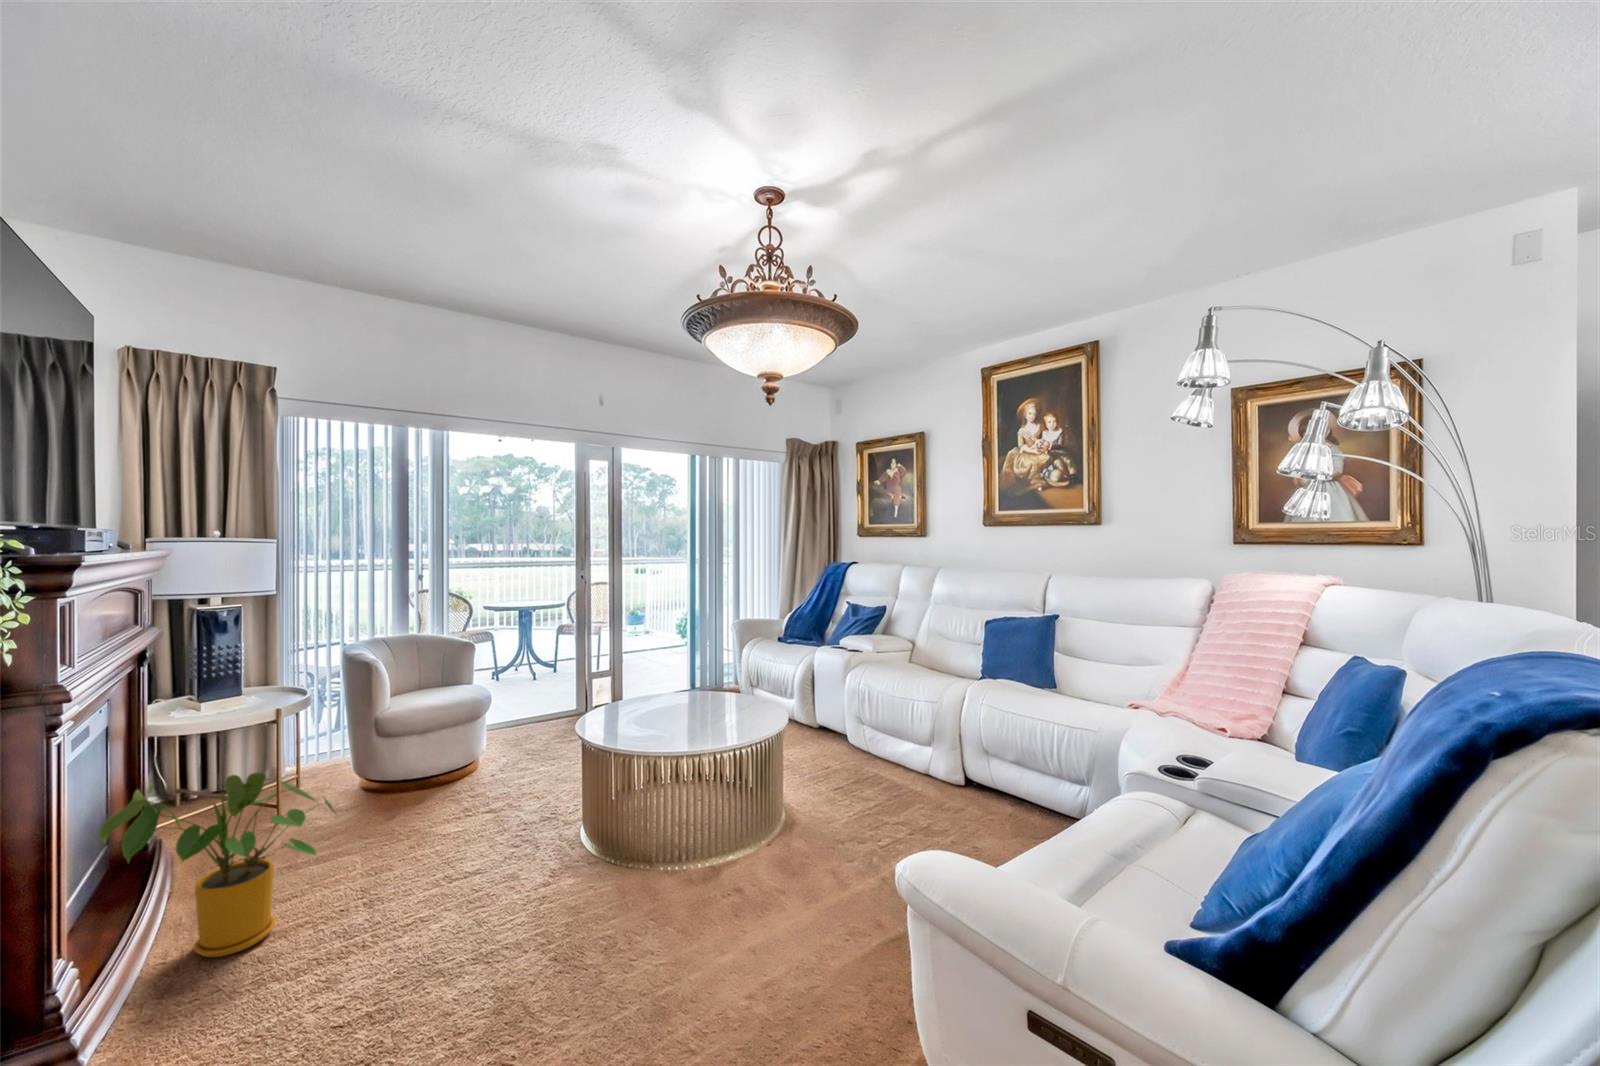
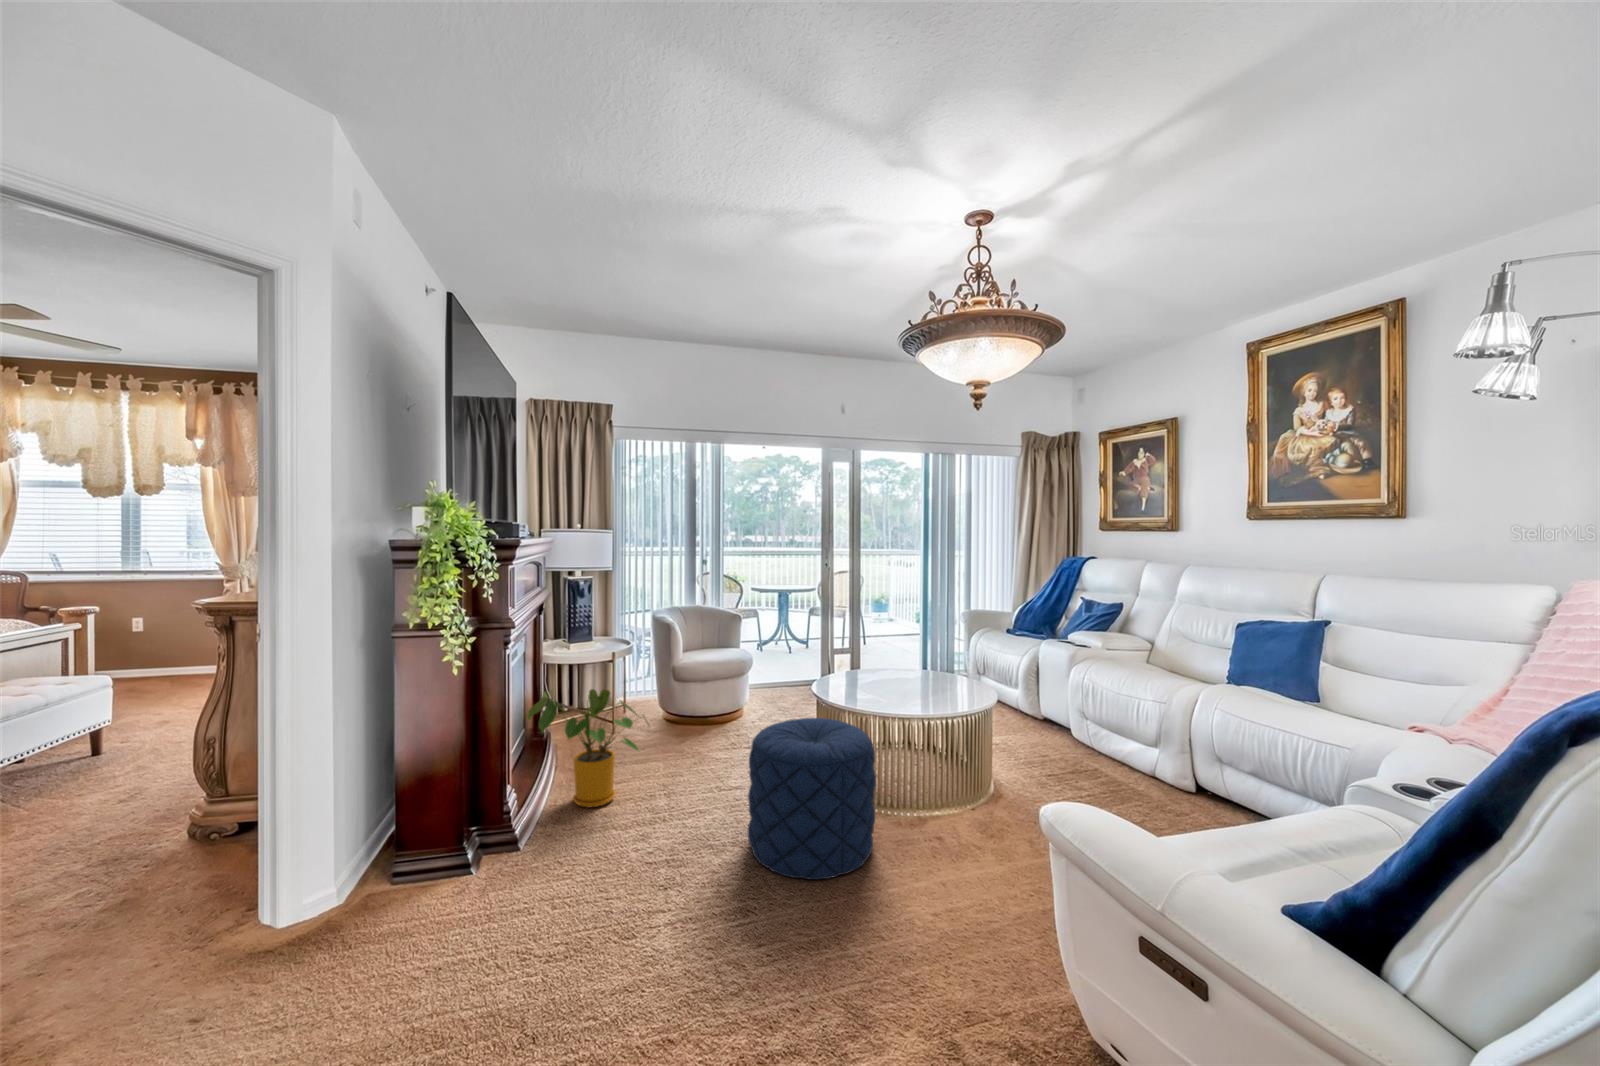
pouf: none [494,771,666,996] -> present [748,718,876,879]

